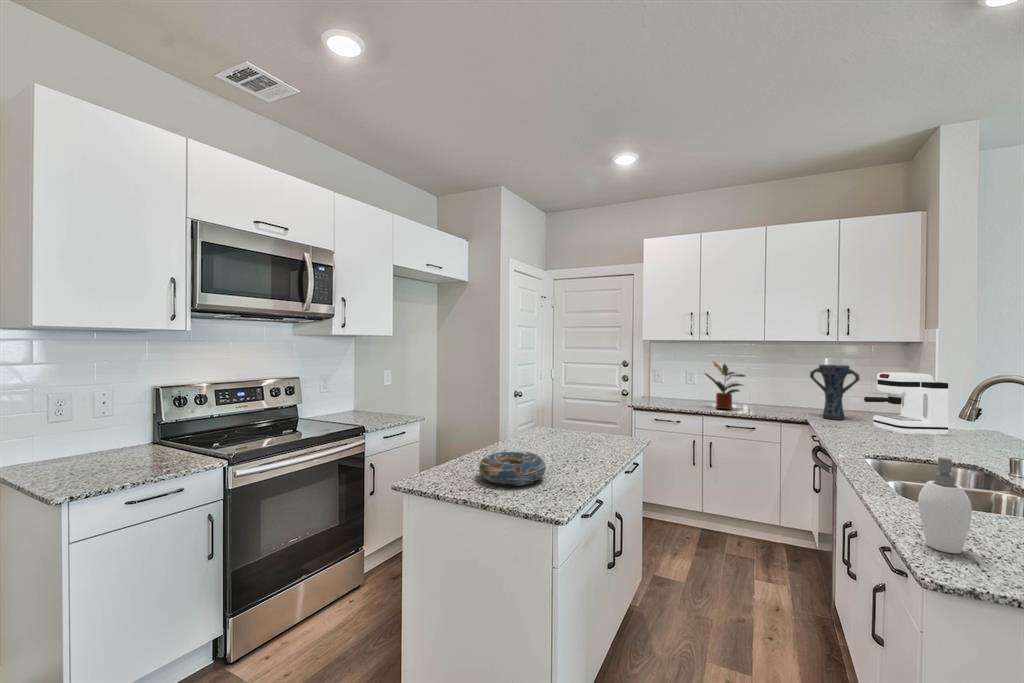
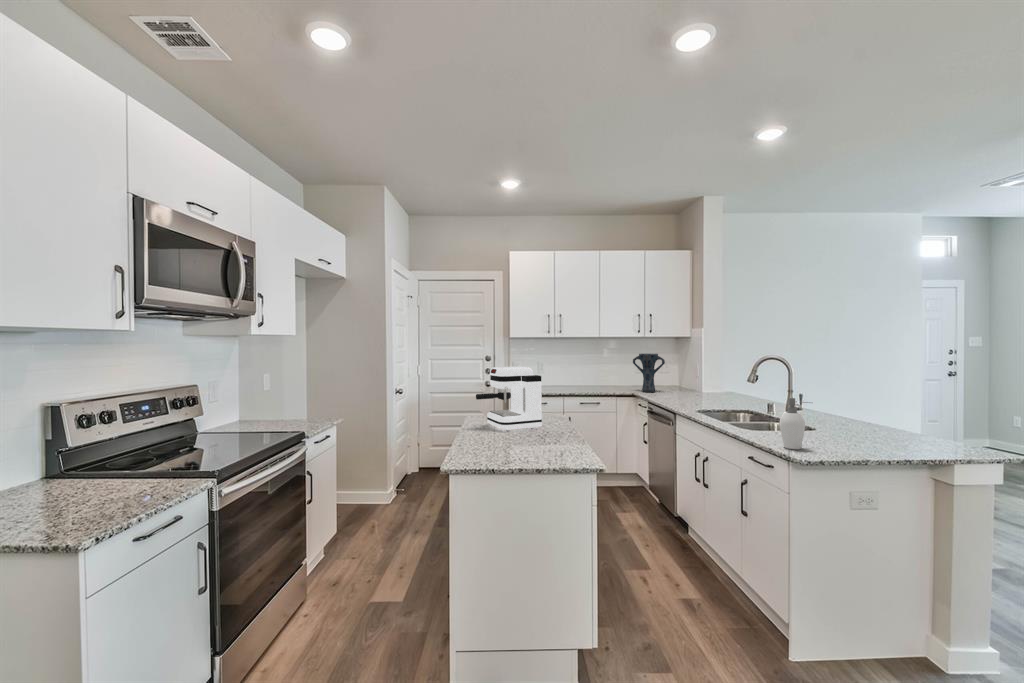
potted plant: present [705,362,745,409] -> none [561,354,592,391]
coffee maker: present [864,372,948,435] -> present [476,367,542,431]
decorative bowl: present [479,452,546,486] -> none [495,429,553,456]

